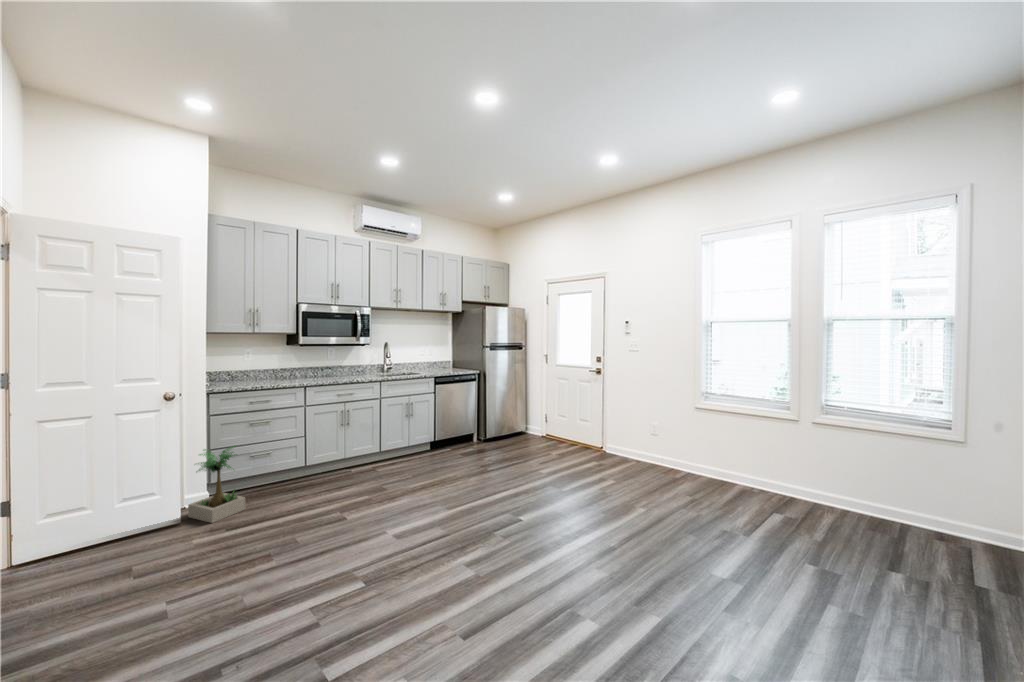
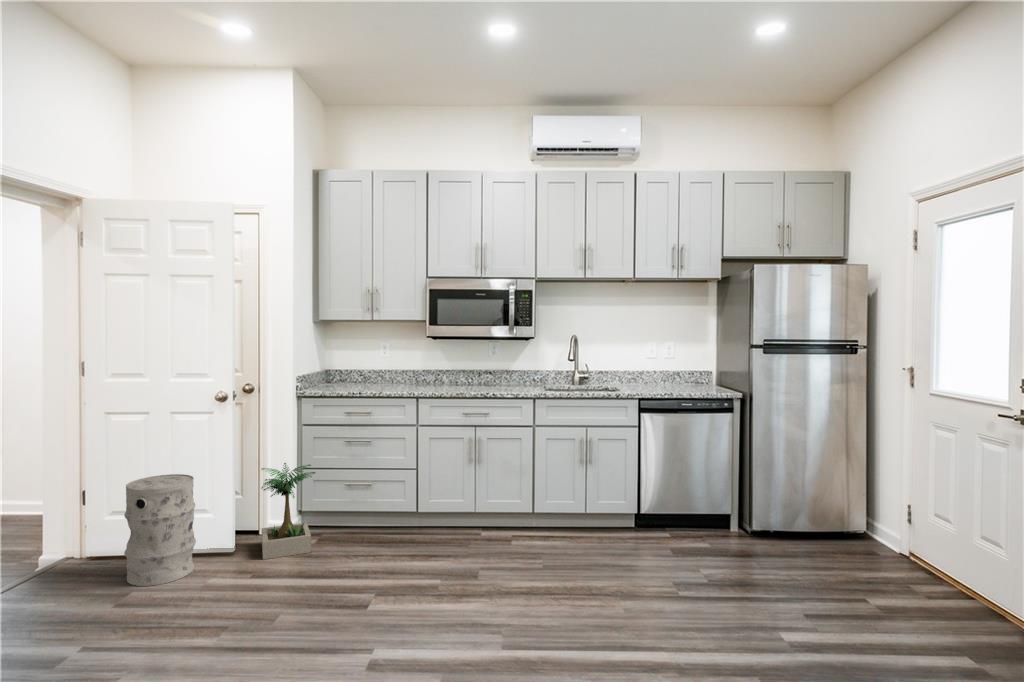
trash can: none [92,469,163,569] -> present [124,474,196,586]

